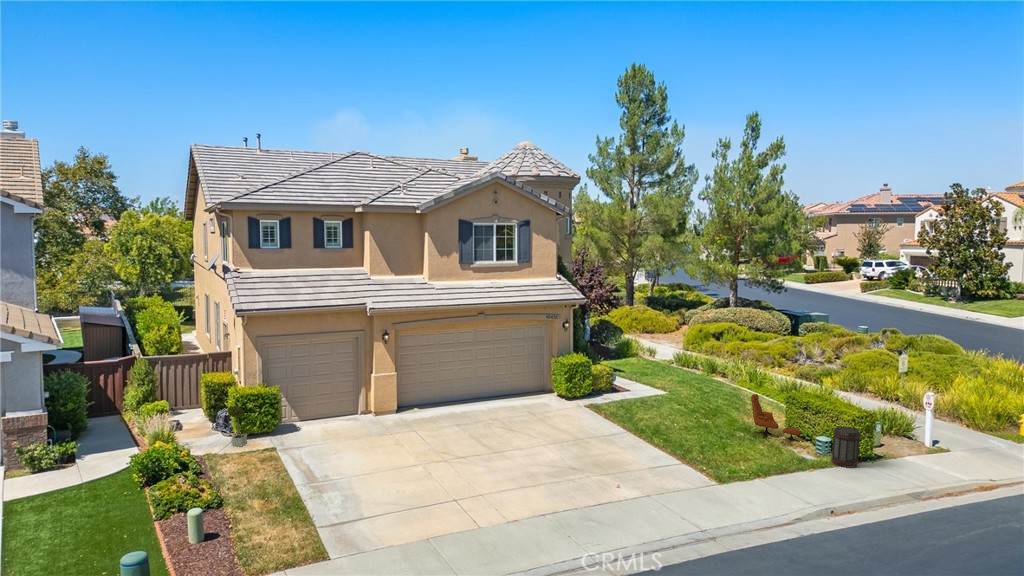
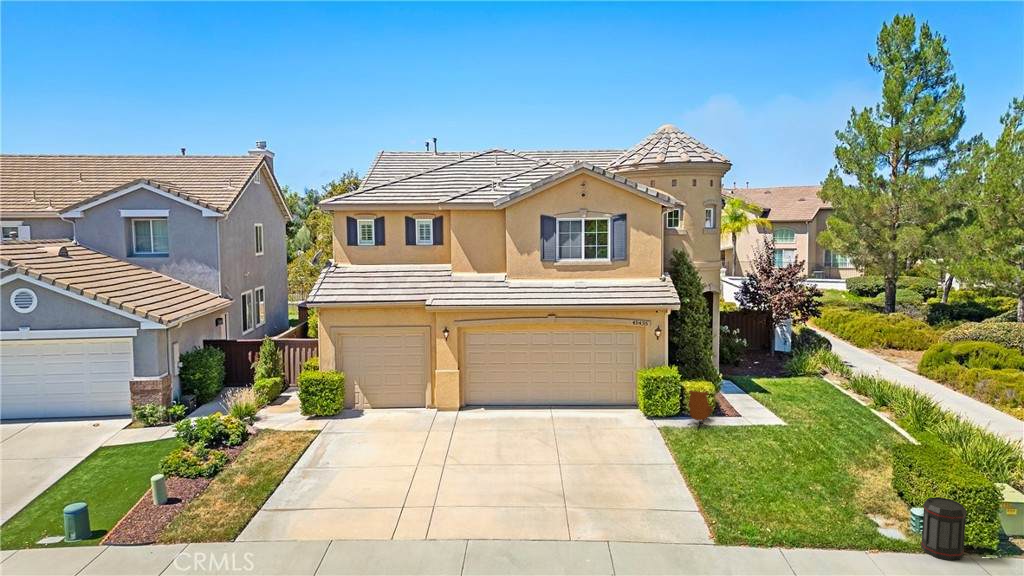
lounge chair: present [751,394,801,442] -> present [688,390,713,429]
potted tree: present [228,406,247,446] -> none [287,388,305,425]

